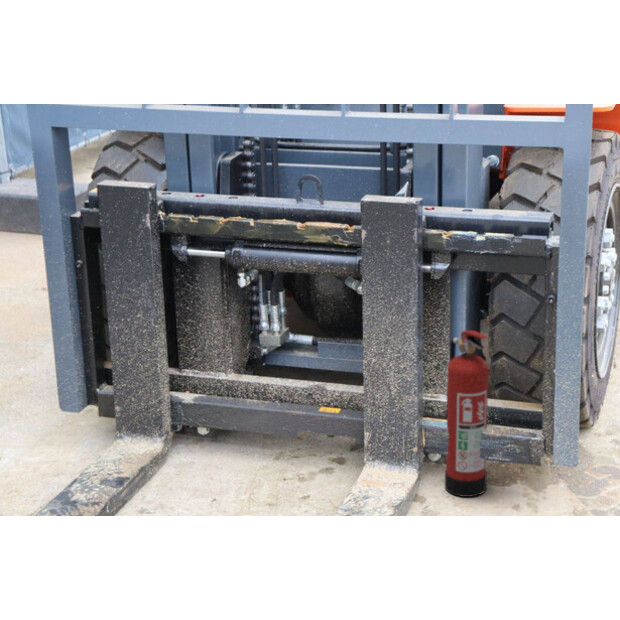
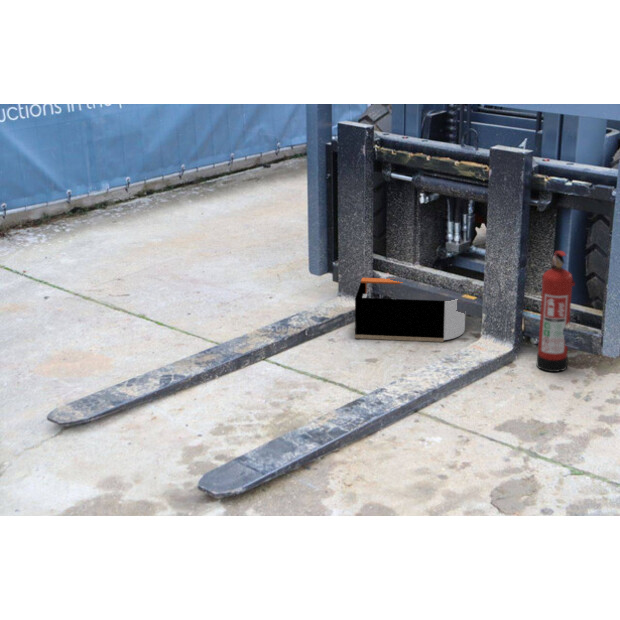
storage bin: none [157,389,319,500] -> present [355,278,465,342]

